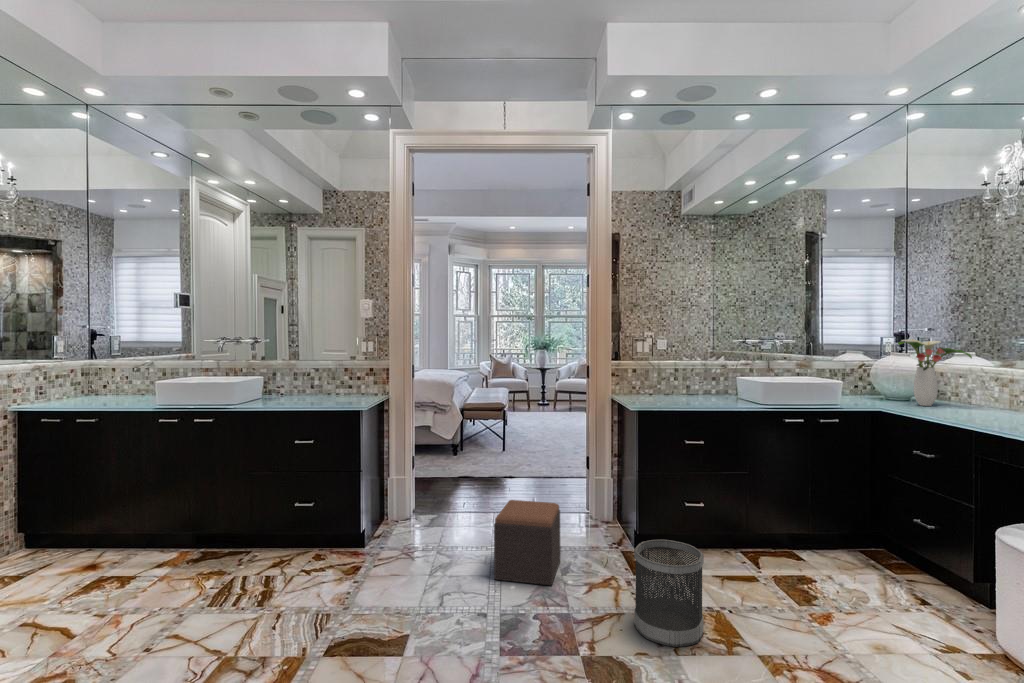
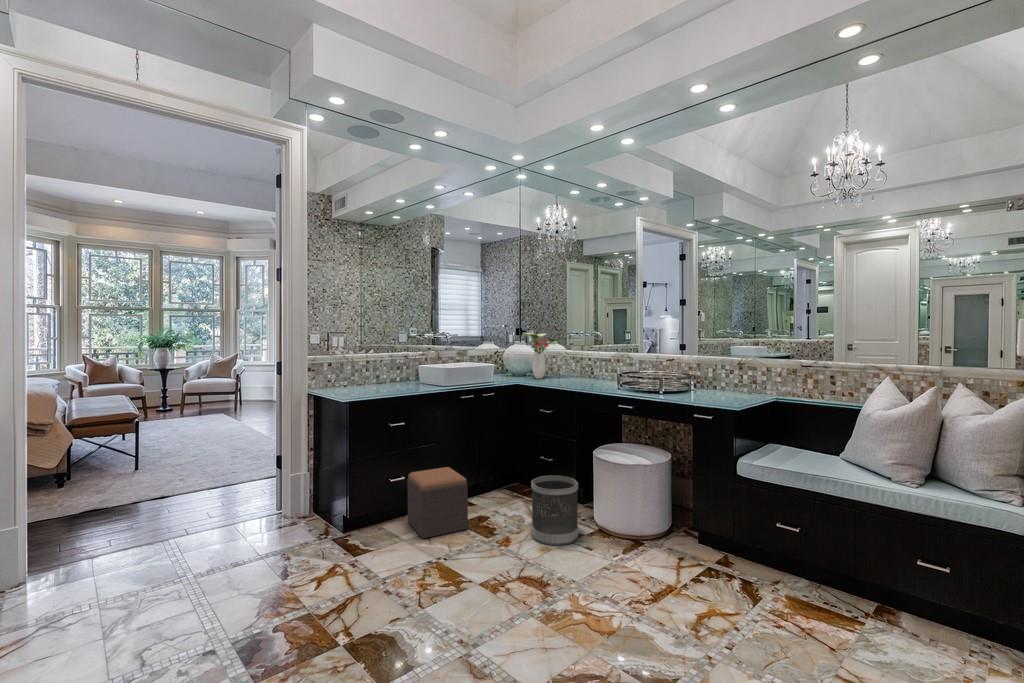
footstool: present [494,500,560,585] -> present [407,467,468,539]
wastebasket: present [634,539,704,647] -> present [531,475,578,545]

